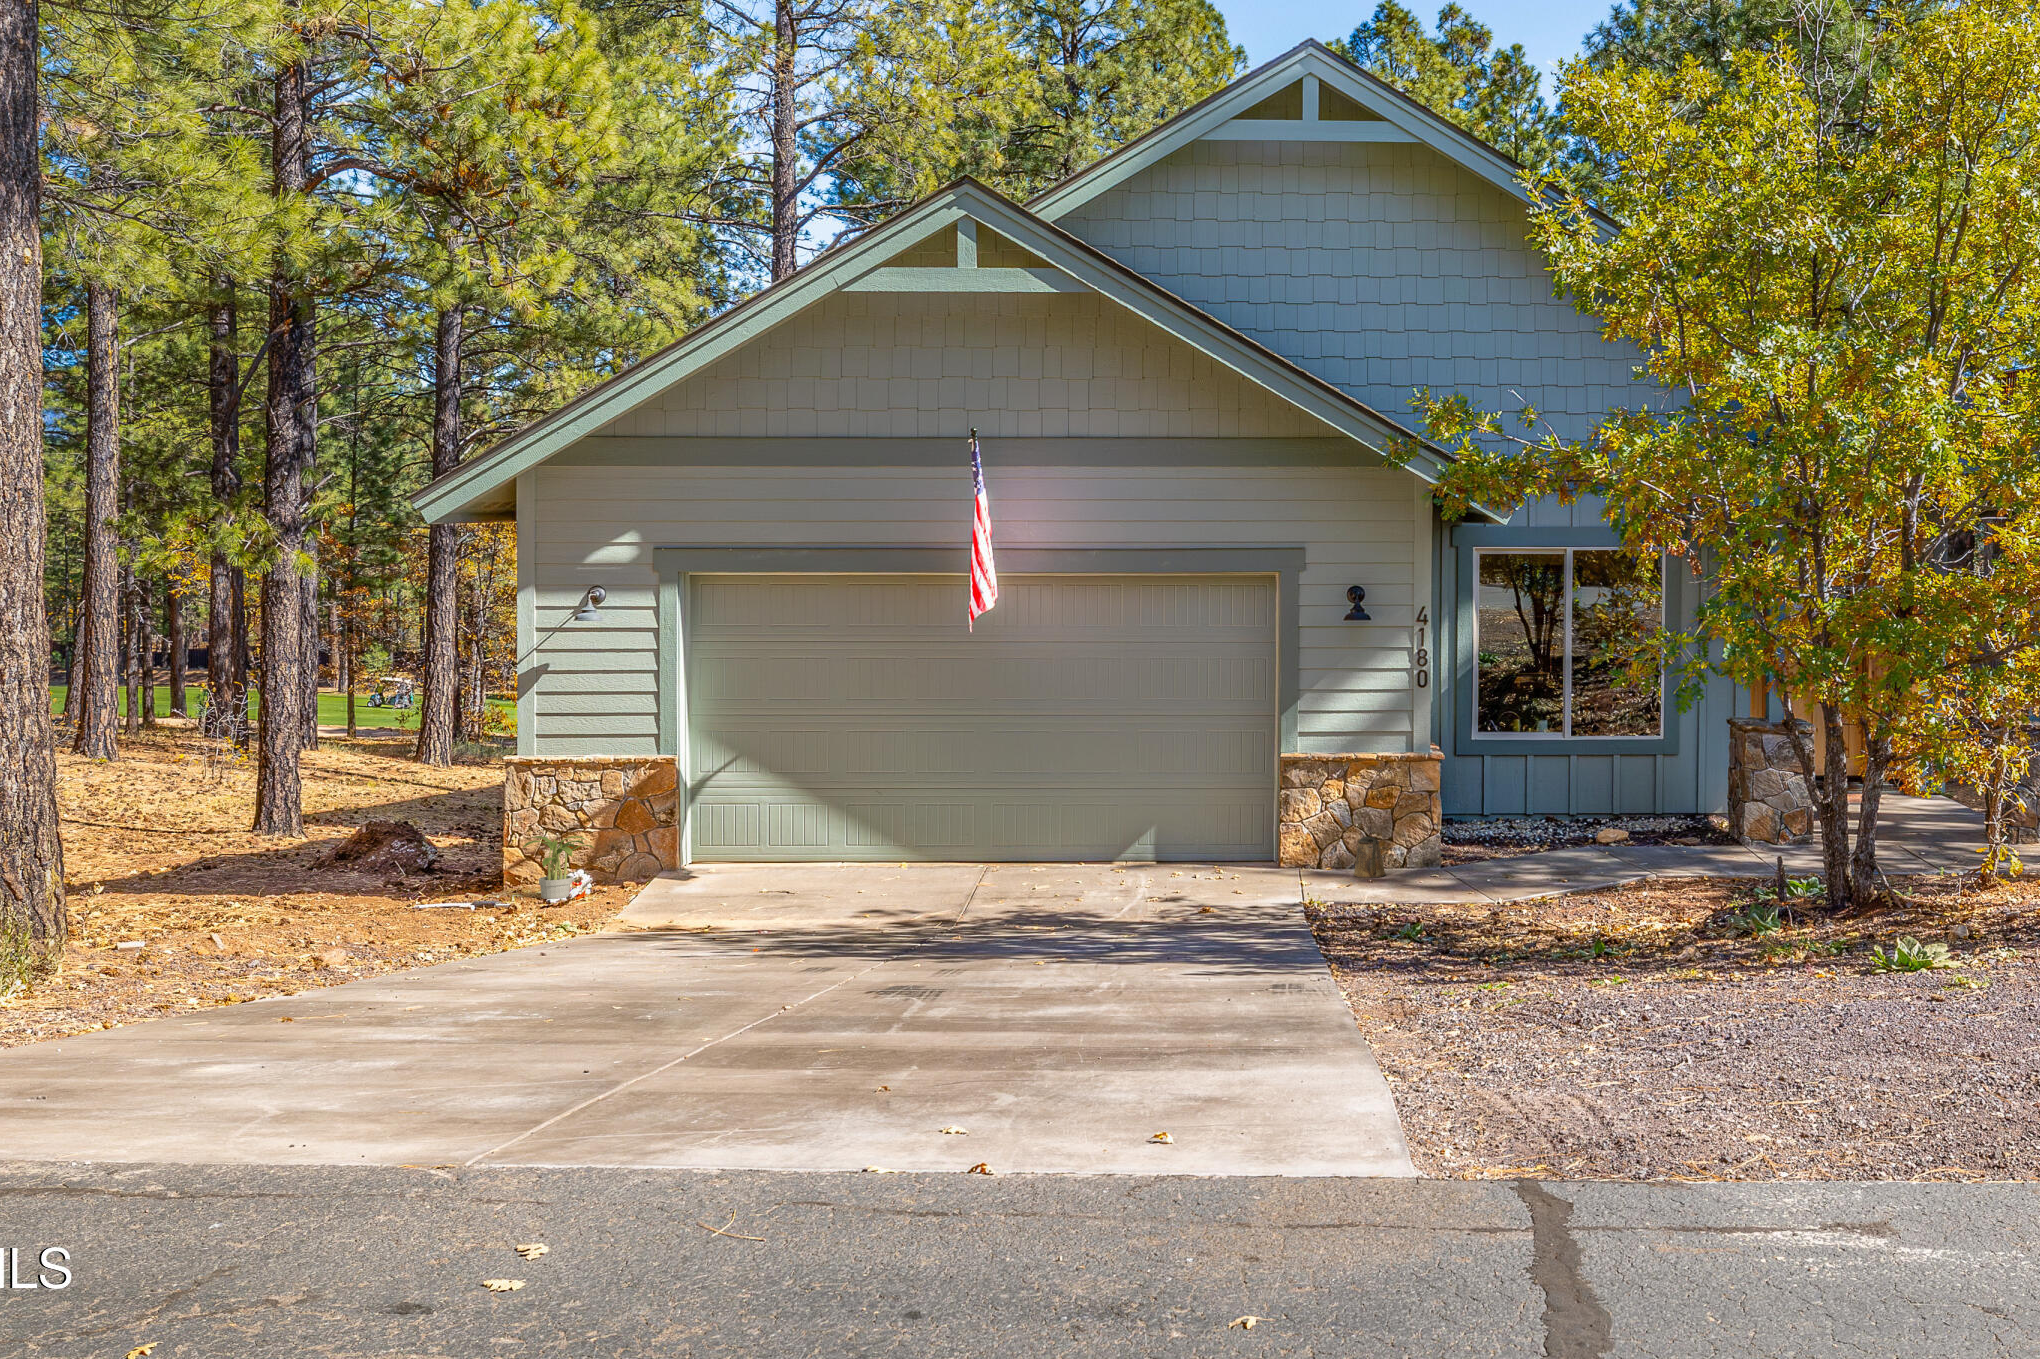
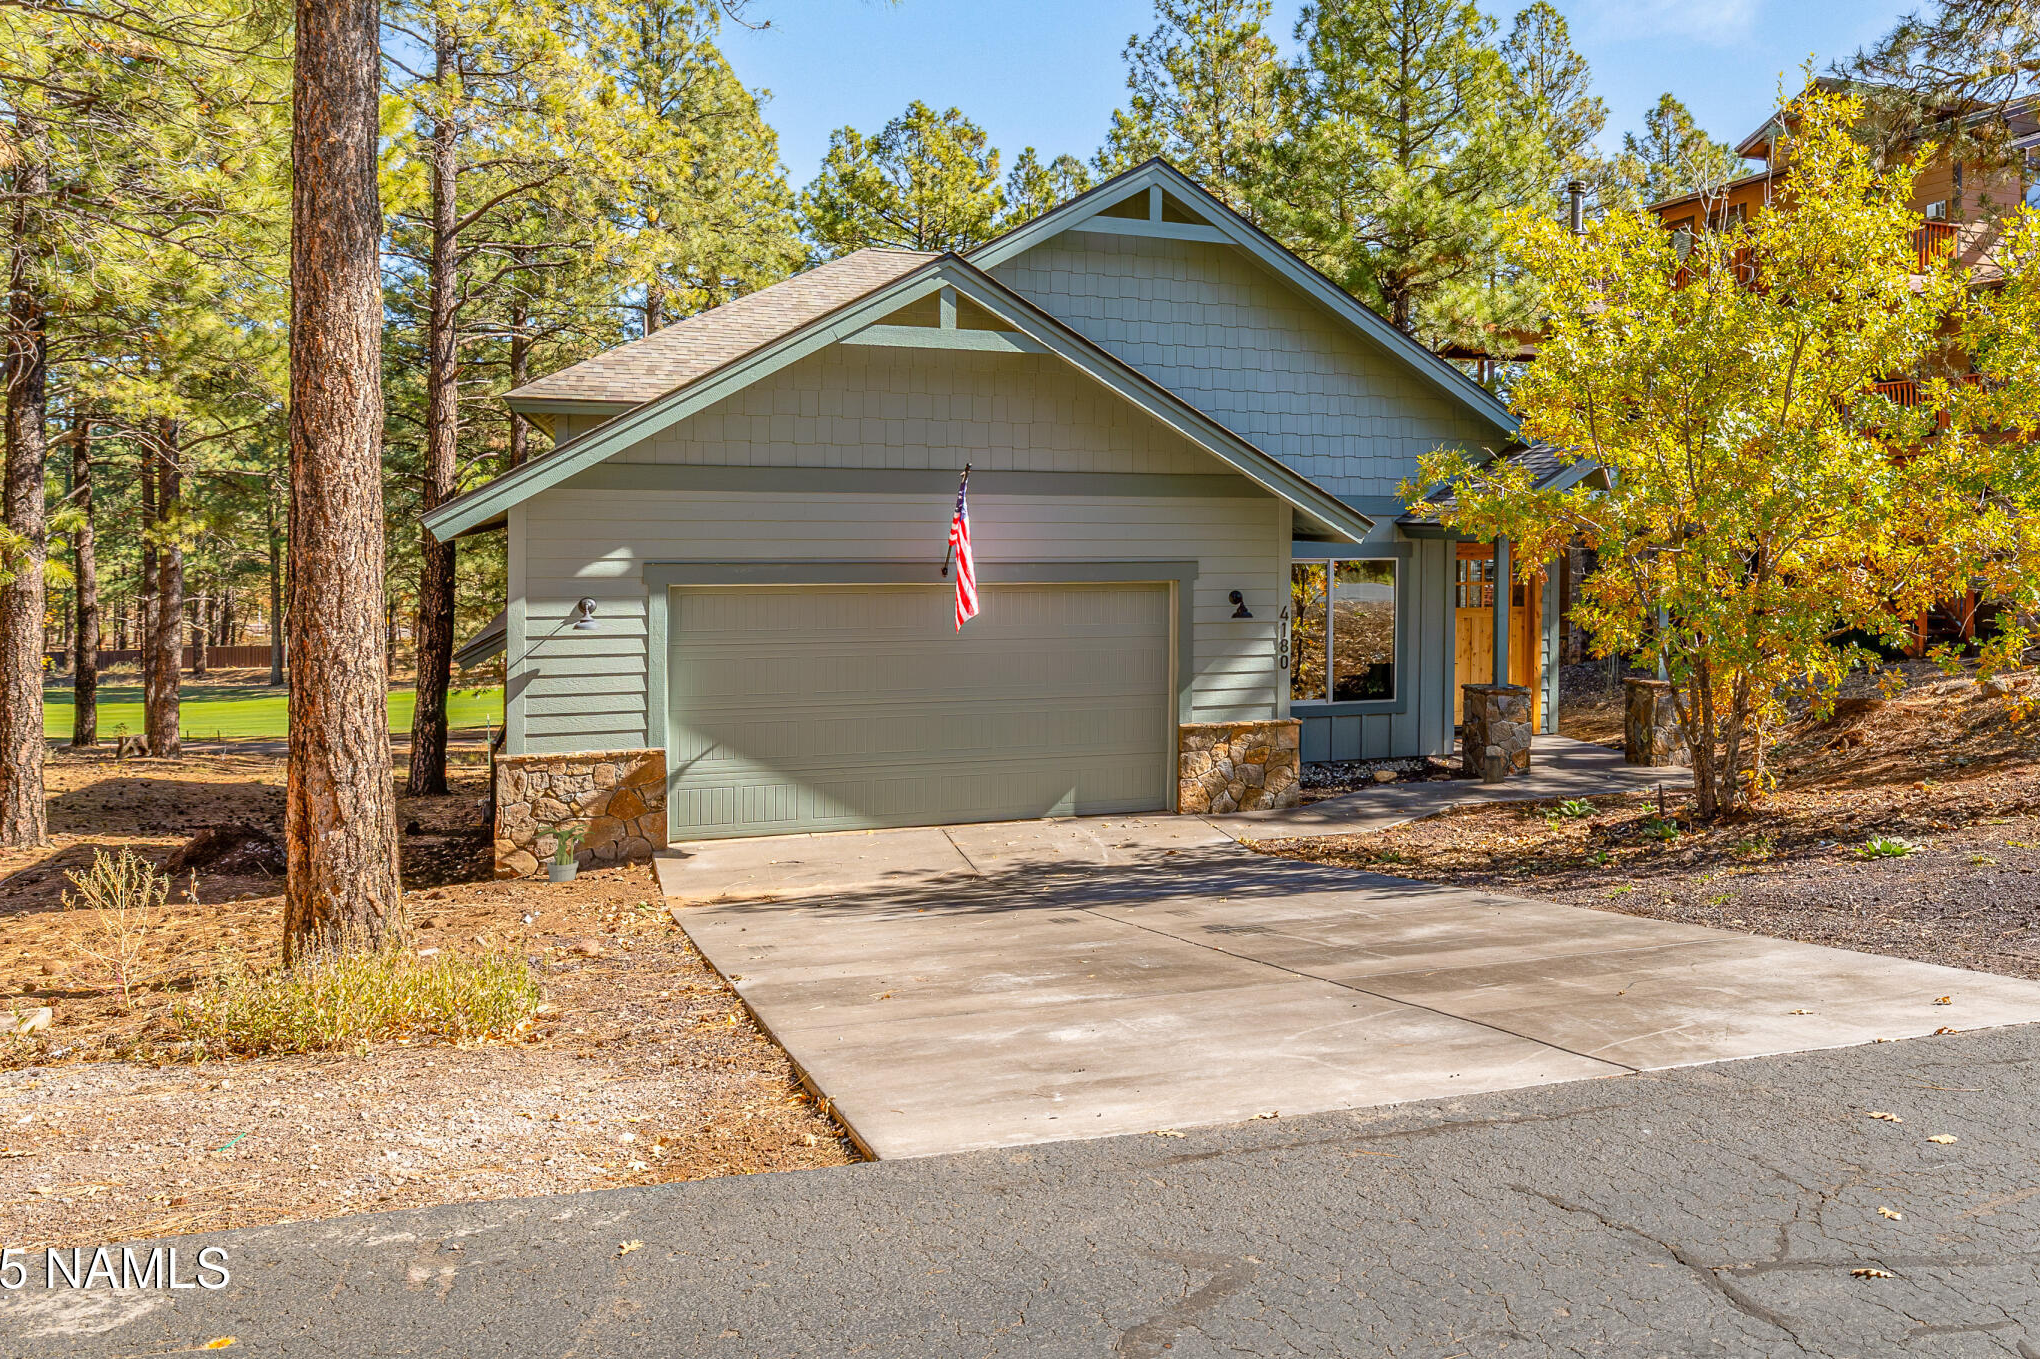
watering can: present [1354,837,1386,878] -> present [1465,754,1509,783]

